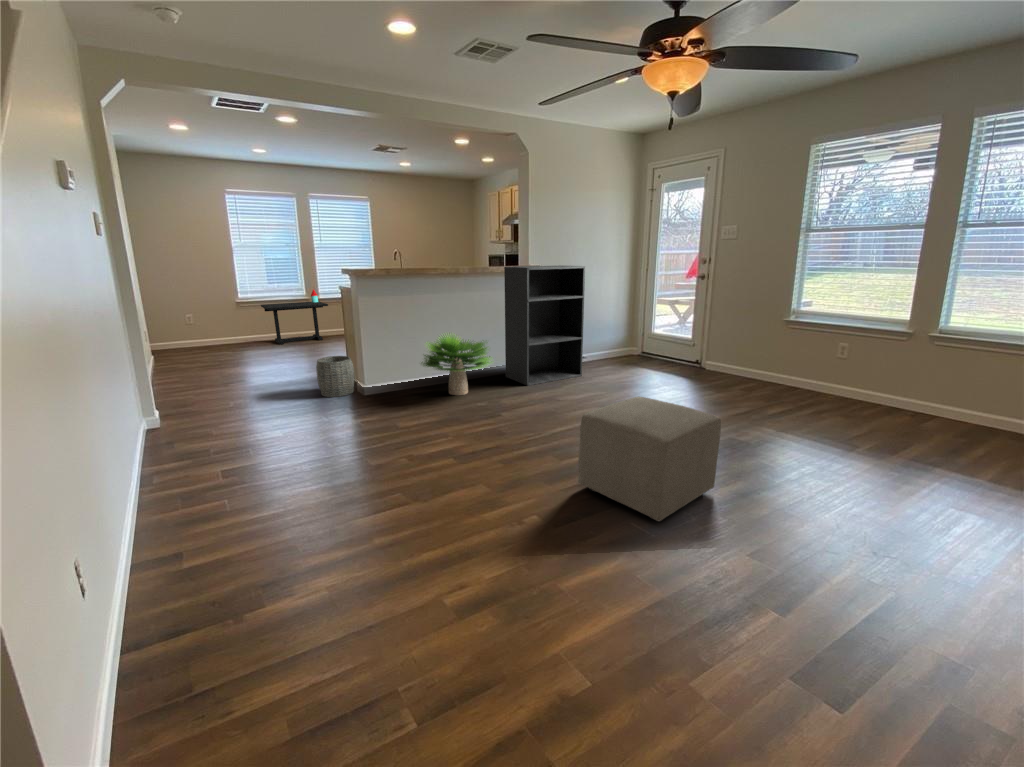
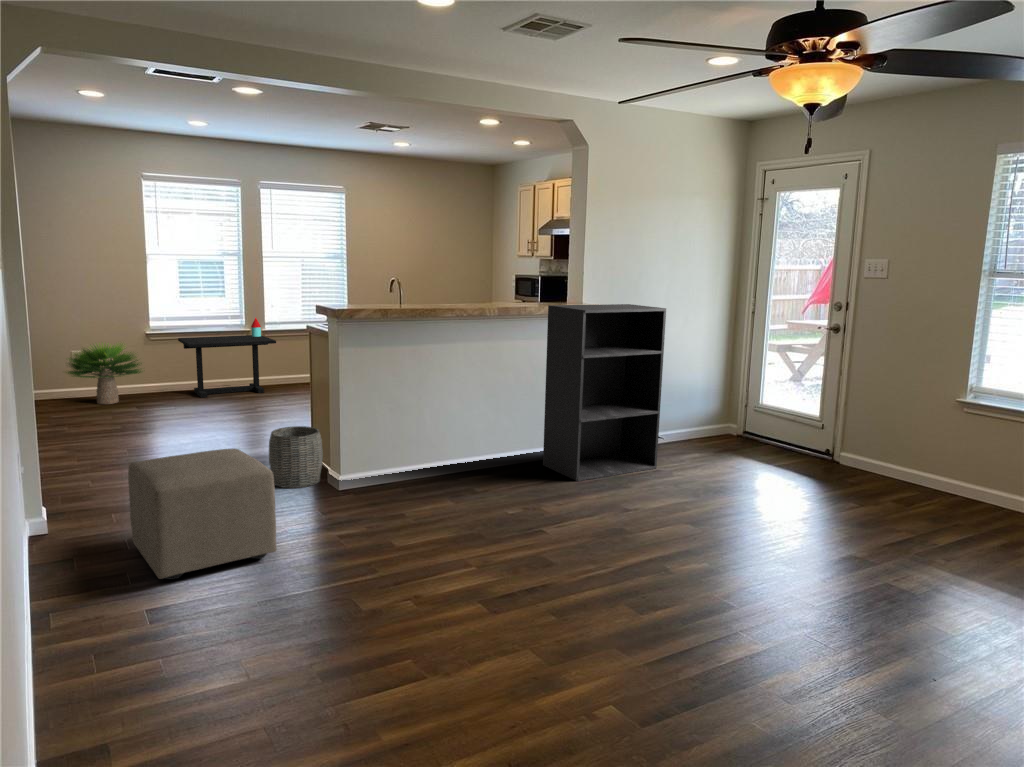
potted plant: present [422,336,490,395] -> present [66,344,141,404]
ottoman: present [578,397,721,521] -> present [128,448,277,579]

